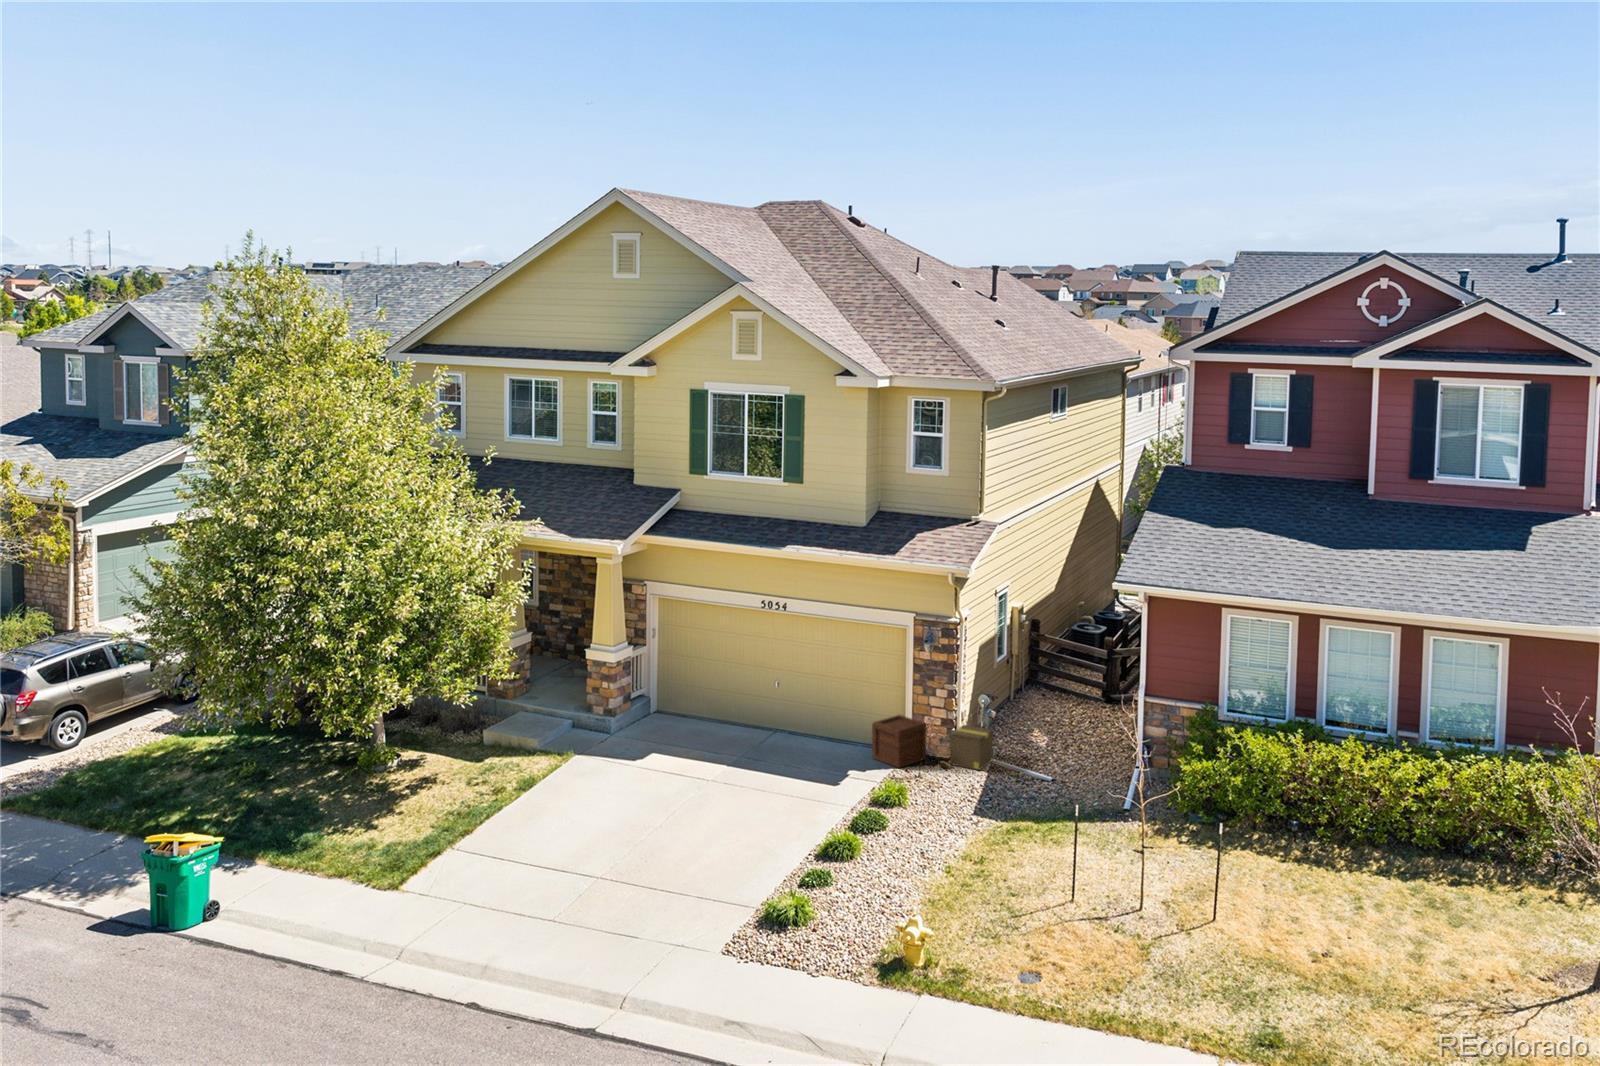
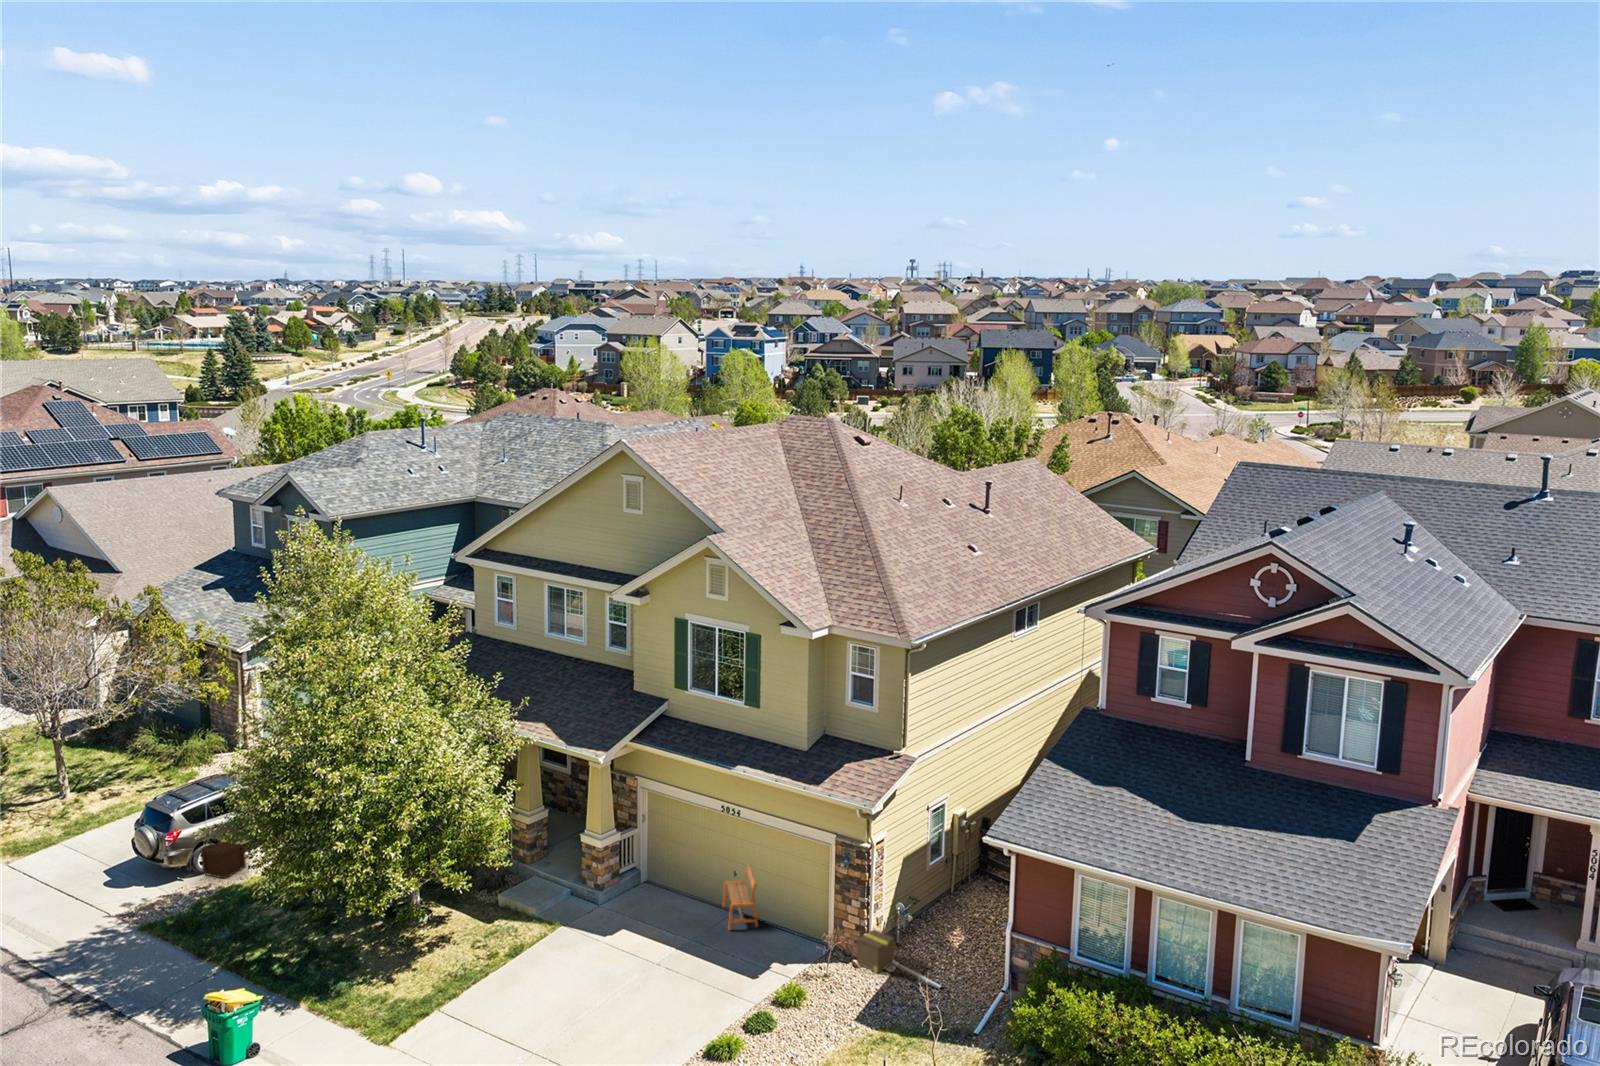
bench: none [761,675,815,750] -> present [723,866,758,931]
wooden crate: present [872,715,927,768] -> present [201,842,246,879]

